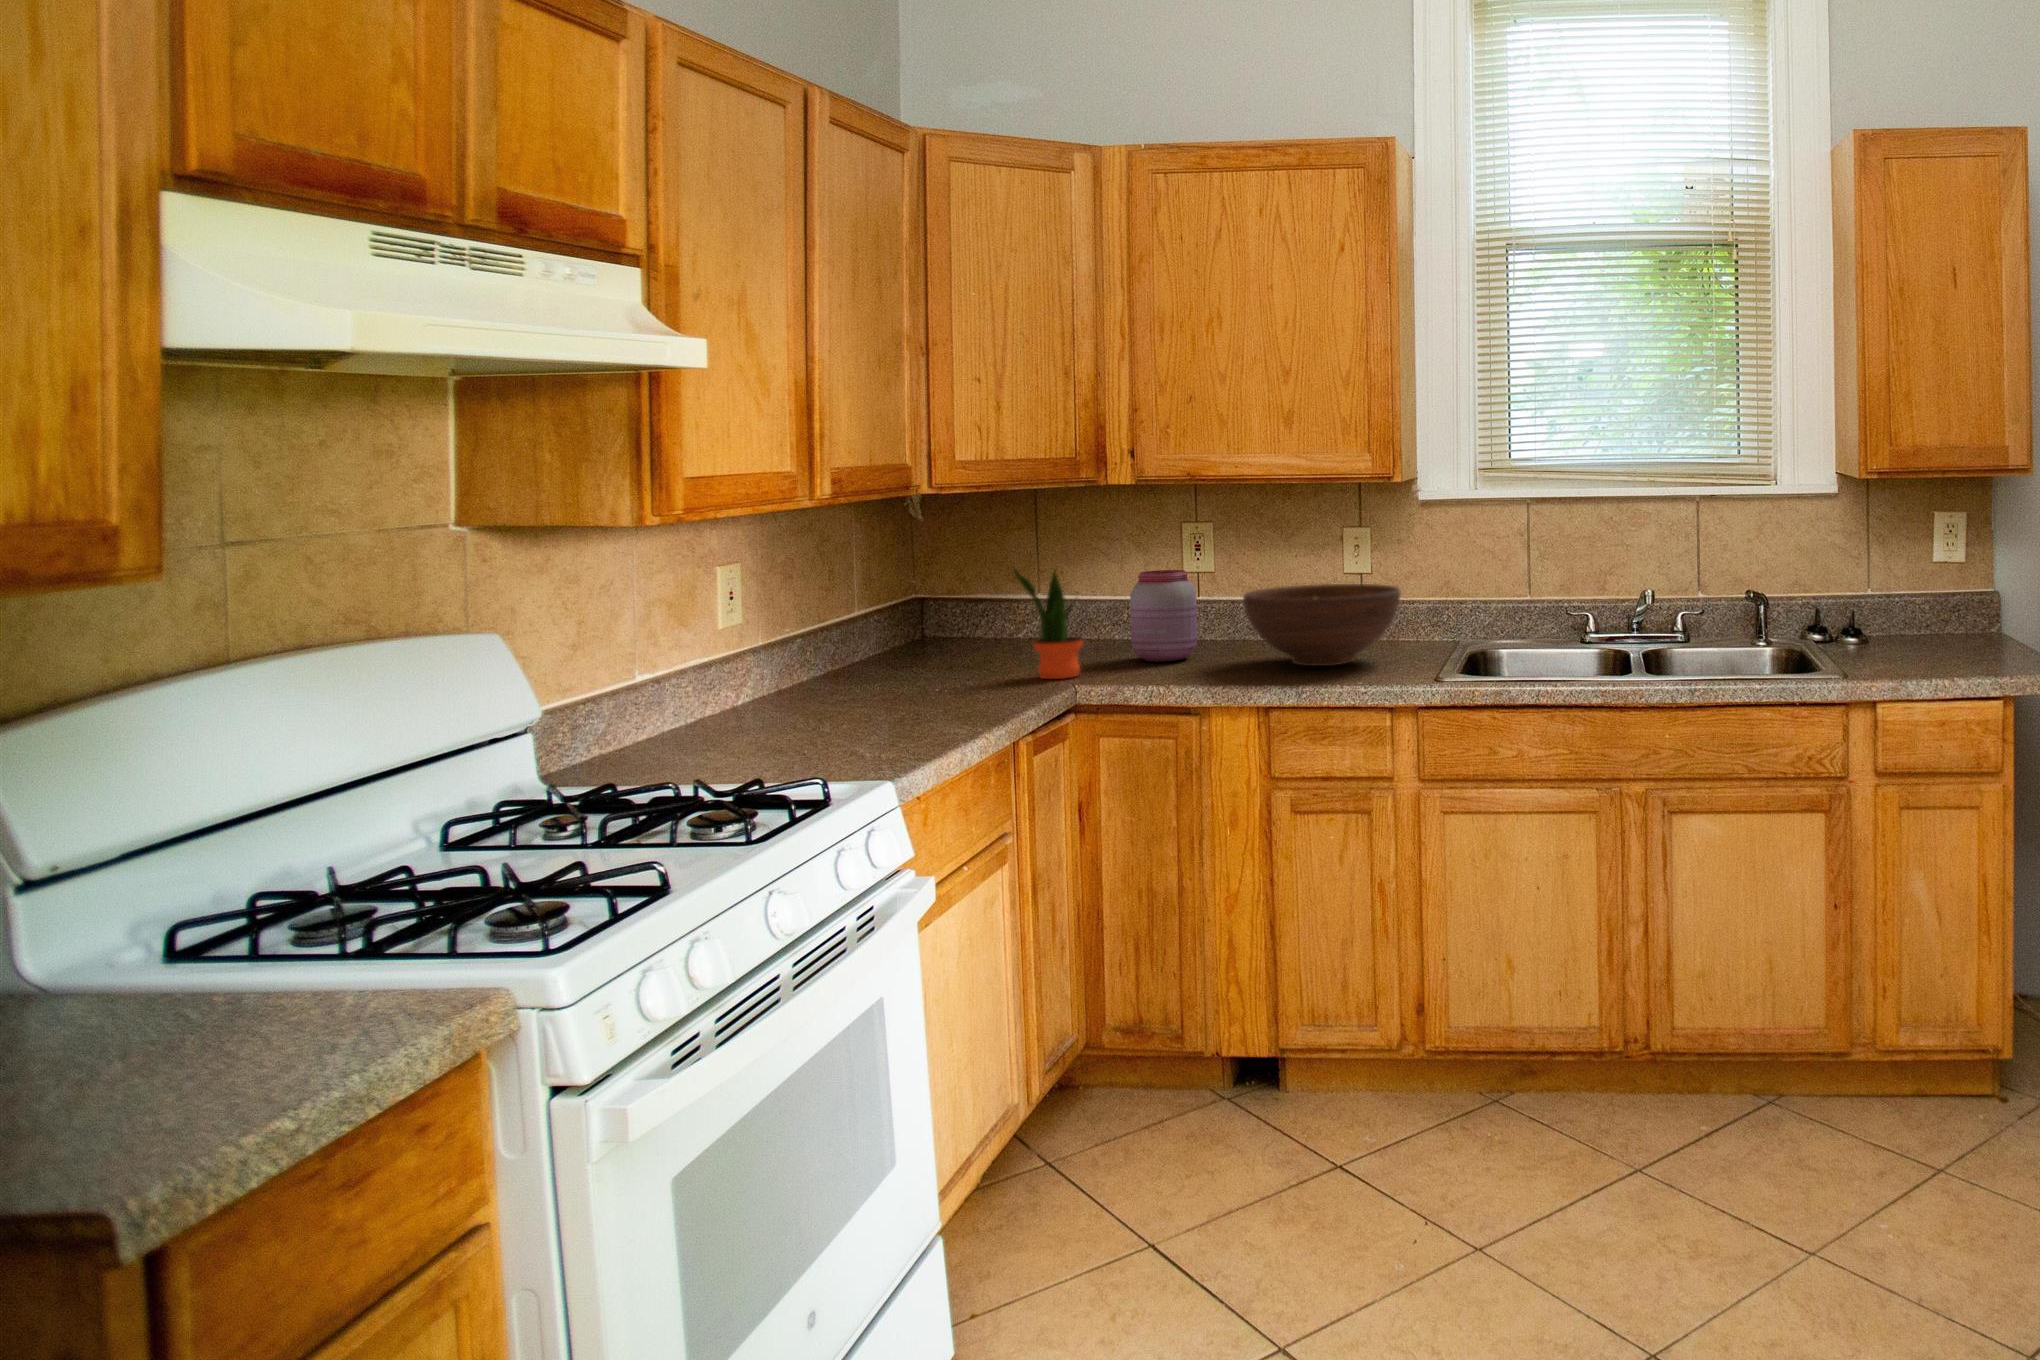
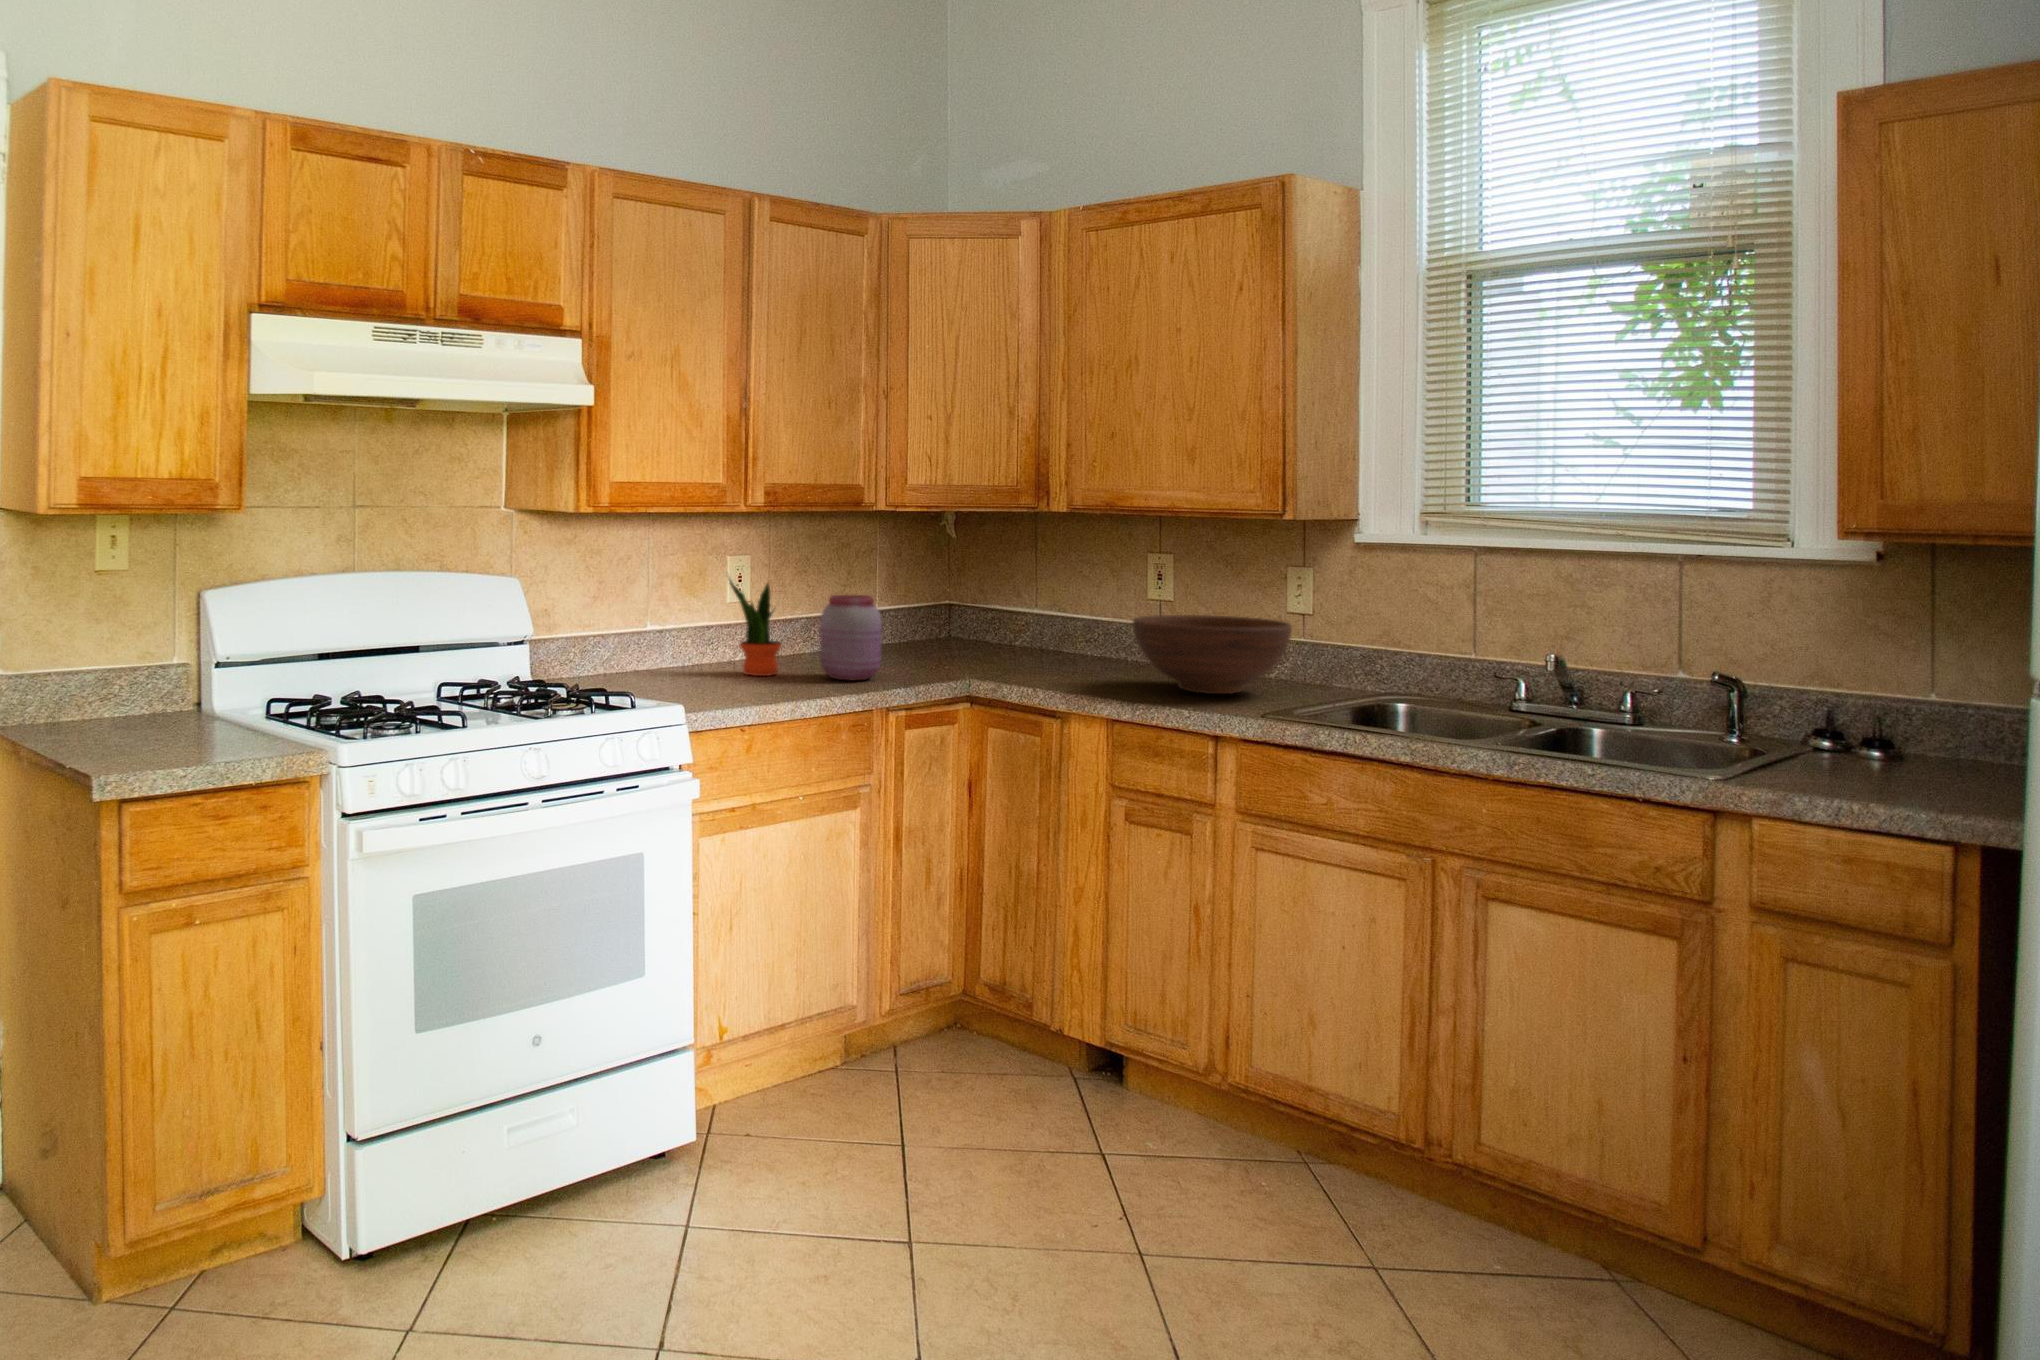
potted plant: present [1014,568,1083,679] -> present [729,580,781,676]
jar: present [1130,570,1197,662] -> present [820,595,882,680]

